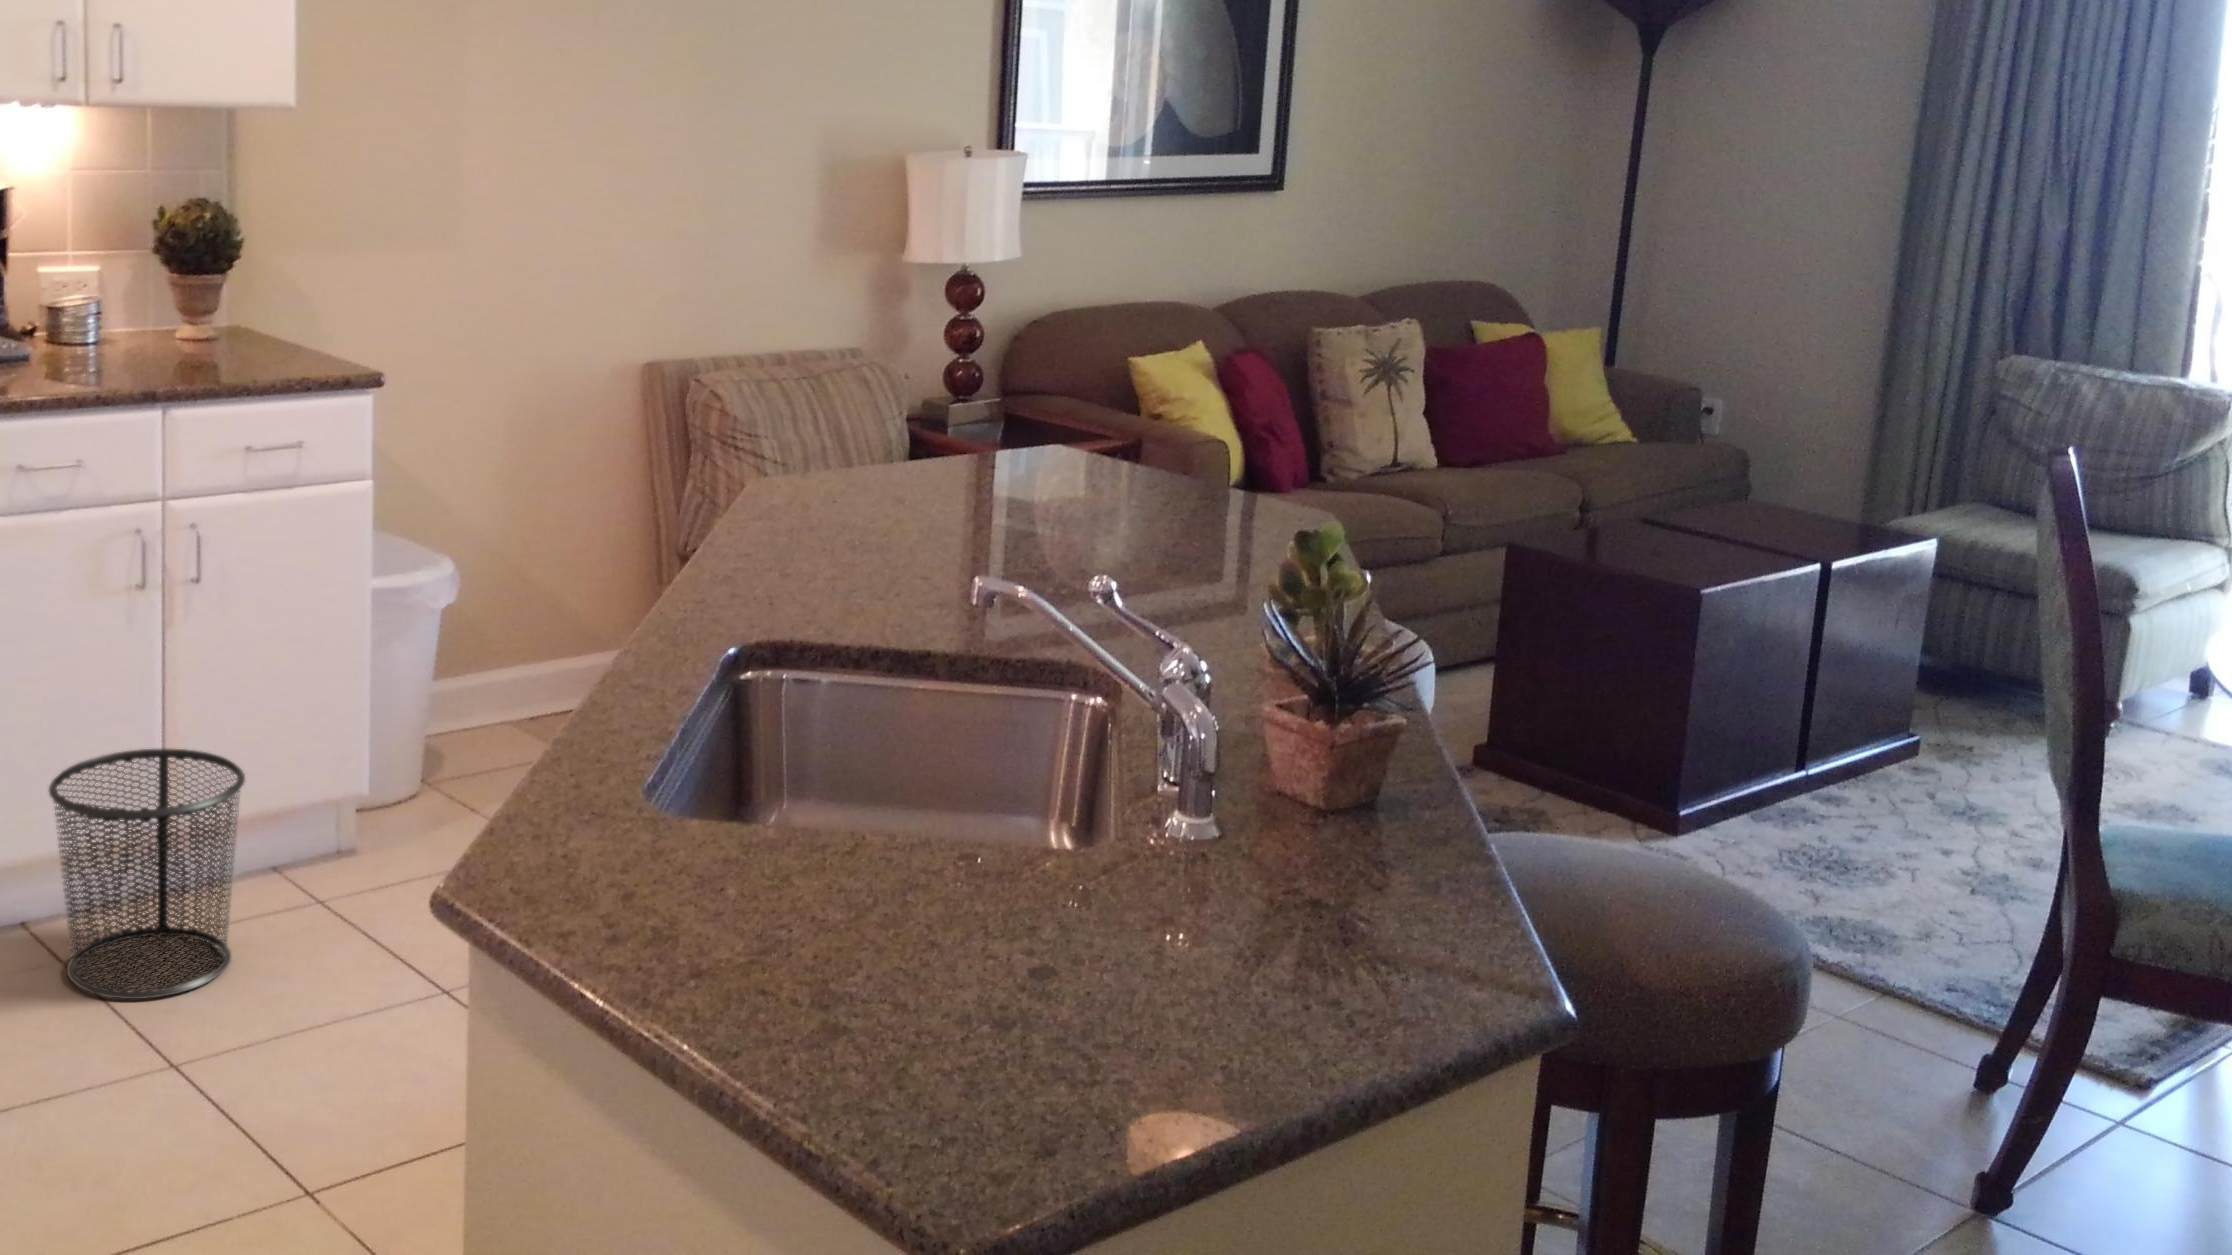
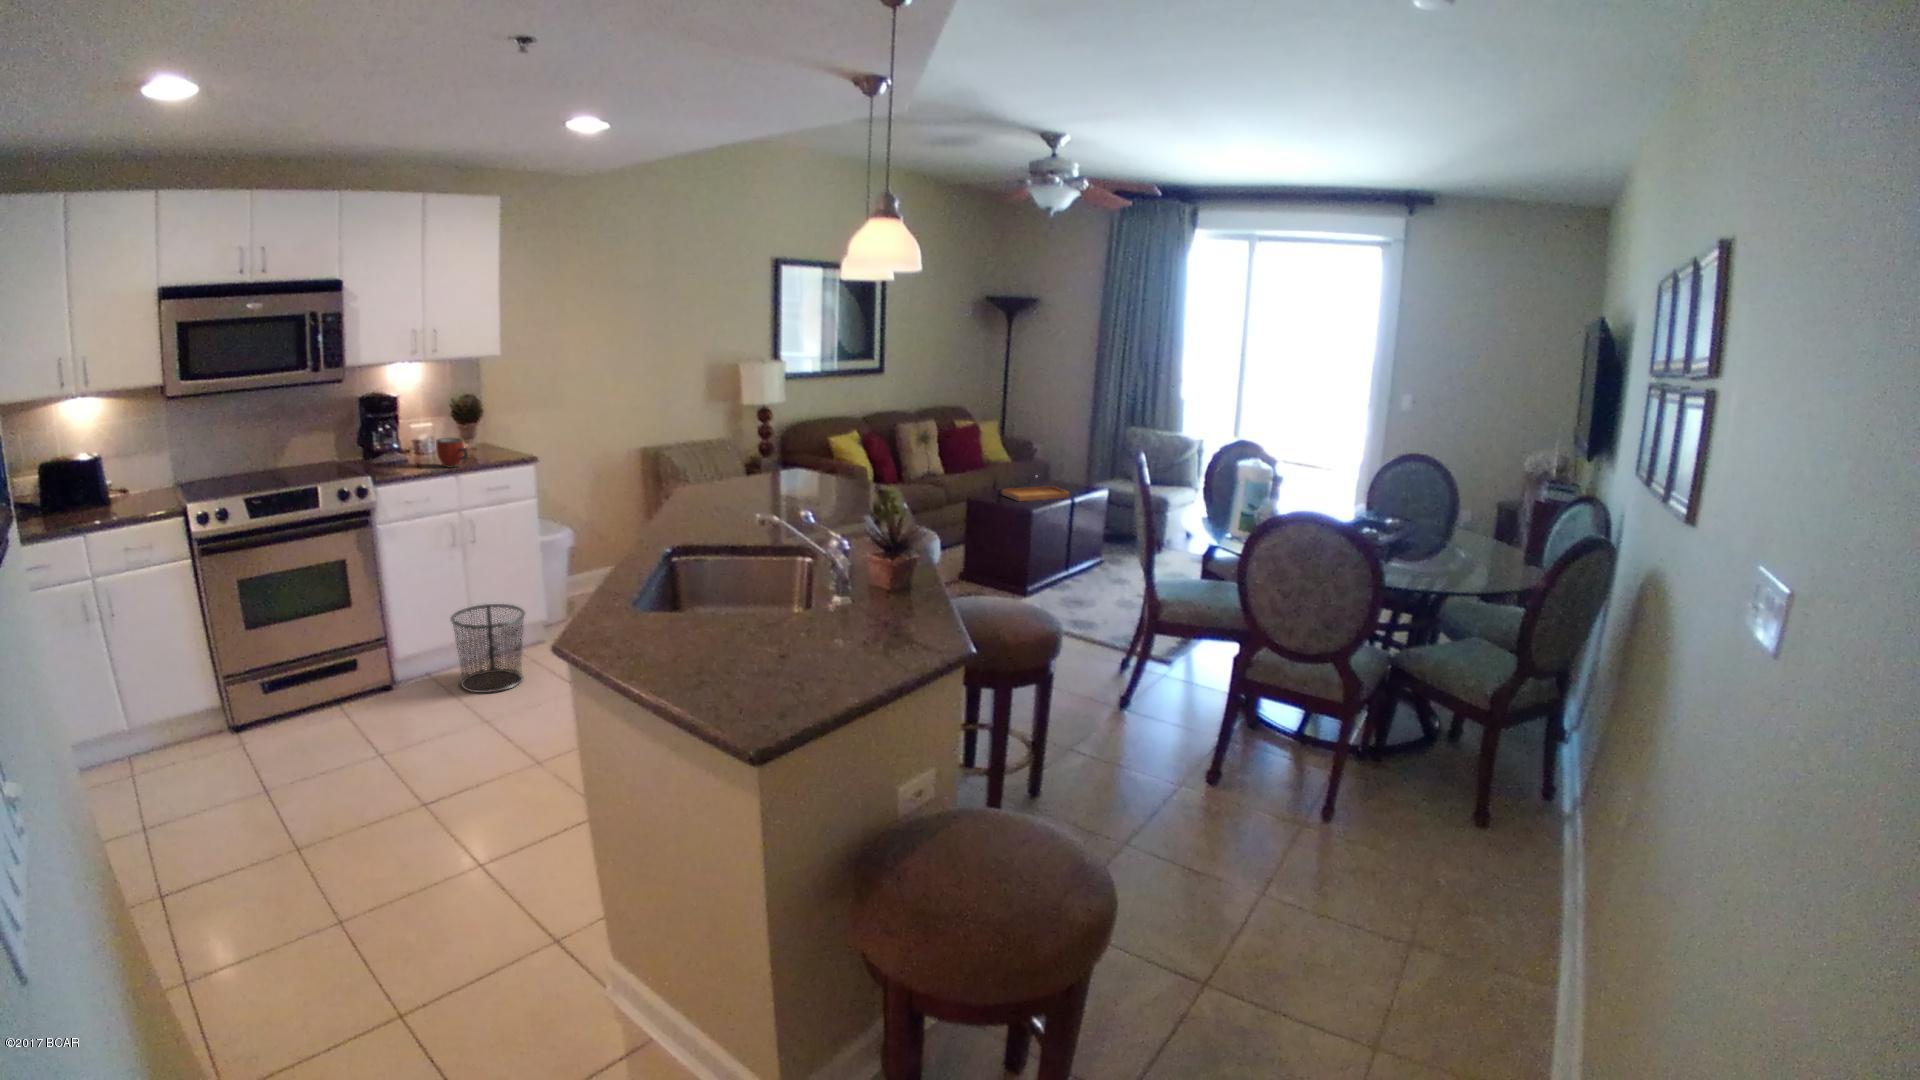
mug: none [70,298,145,376] -> present [436,438,468,468]
tray: none [1614,477,1826,551] -> present [1002,475,1070,501]

